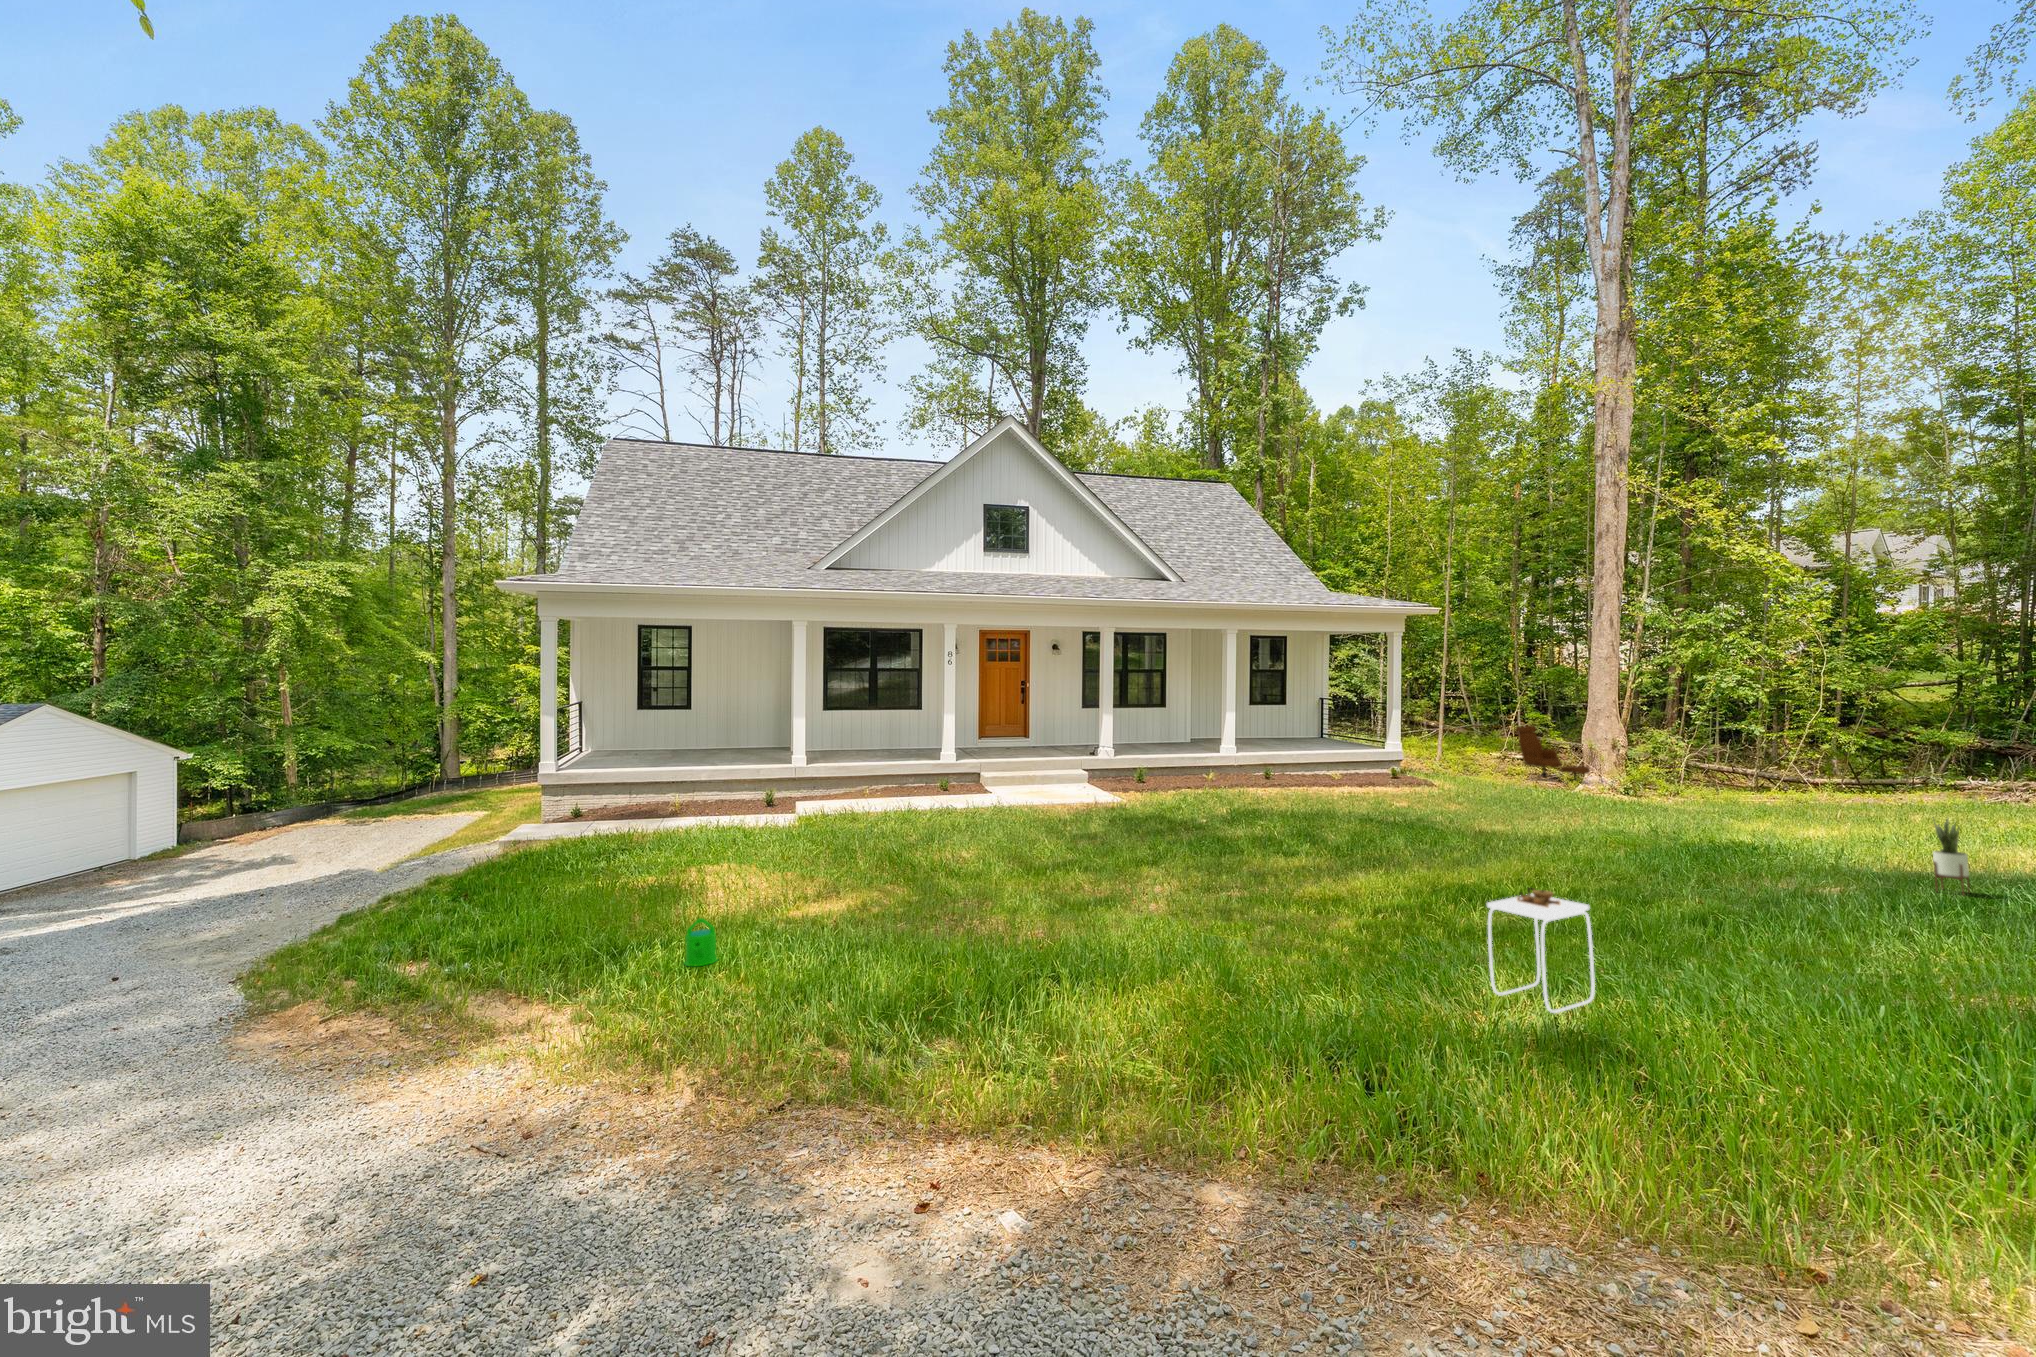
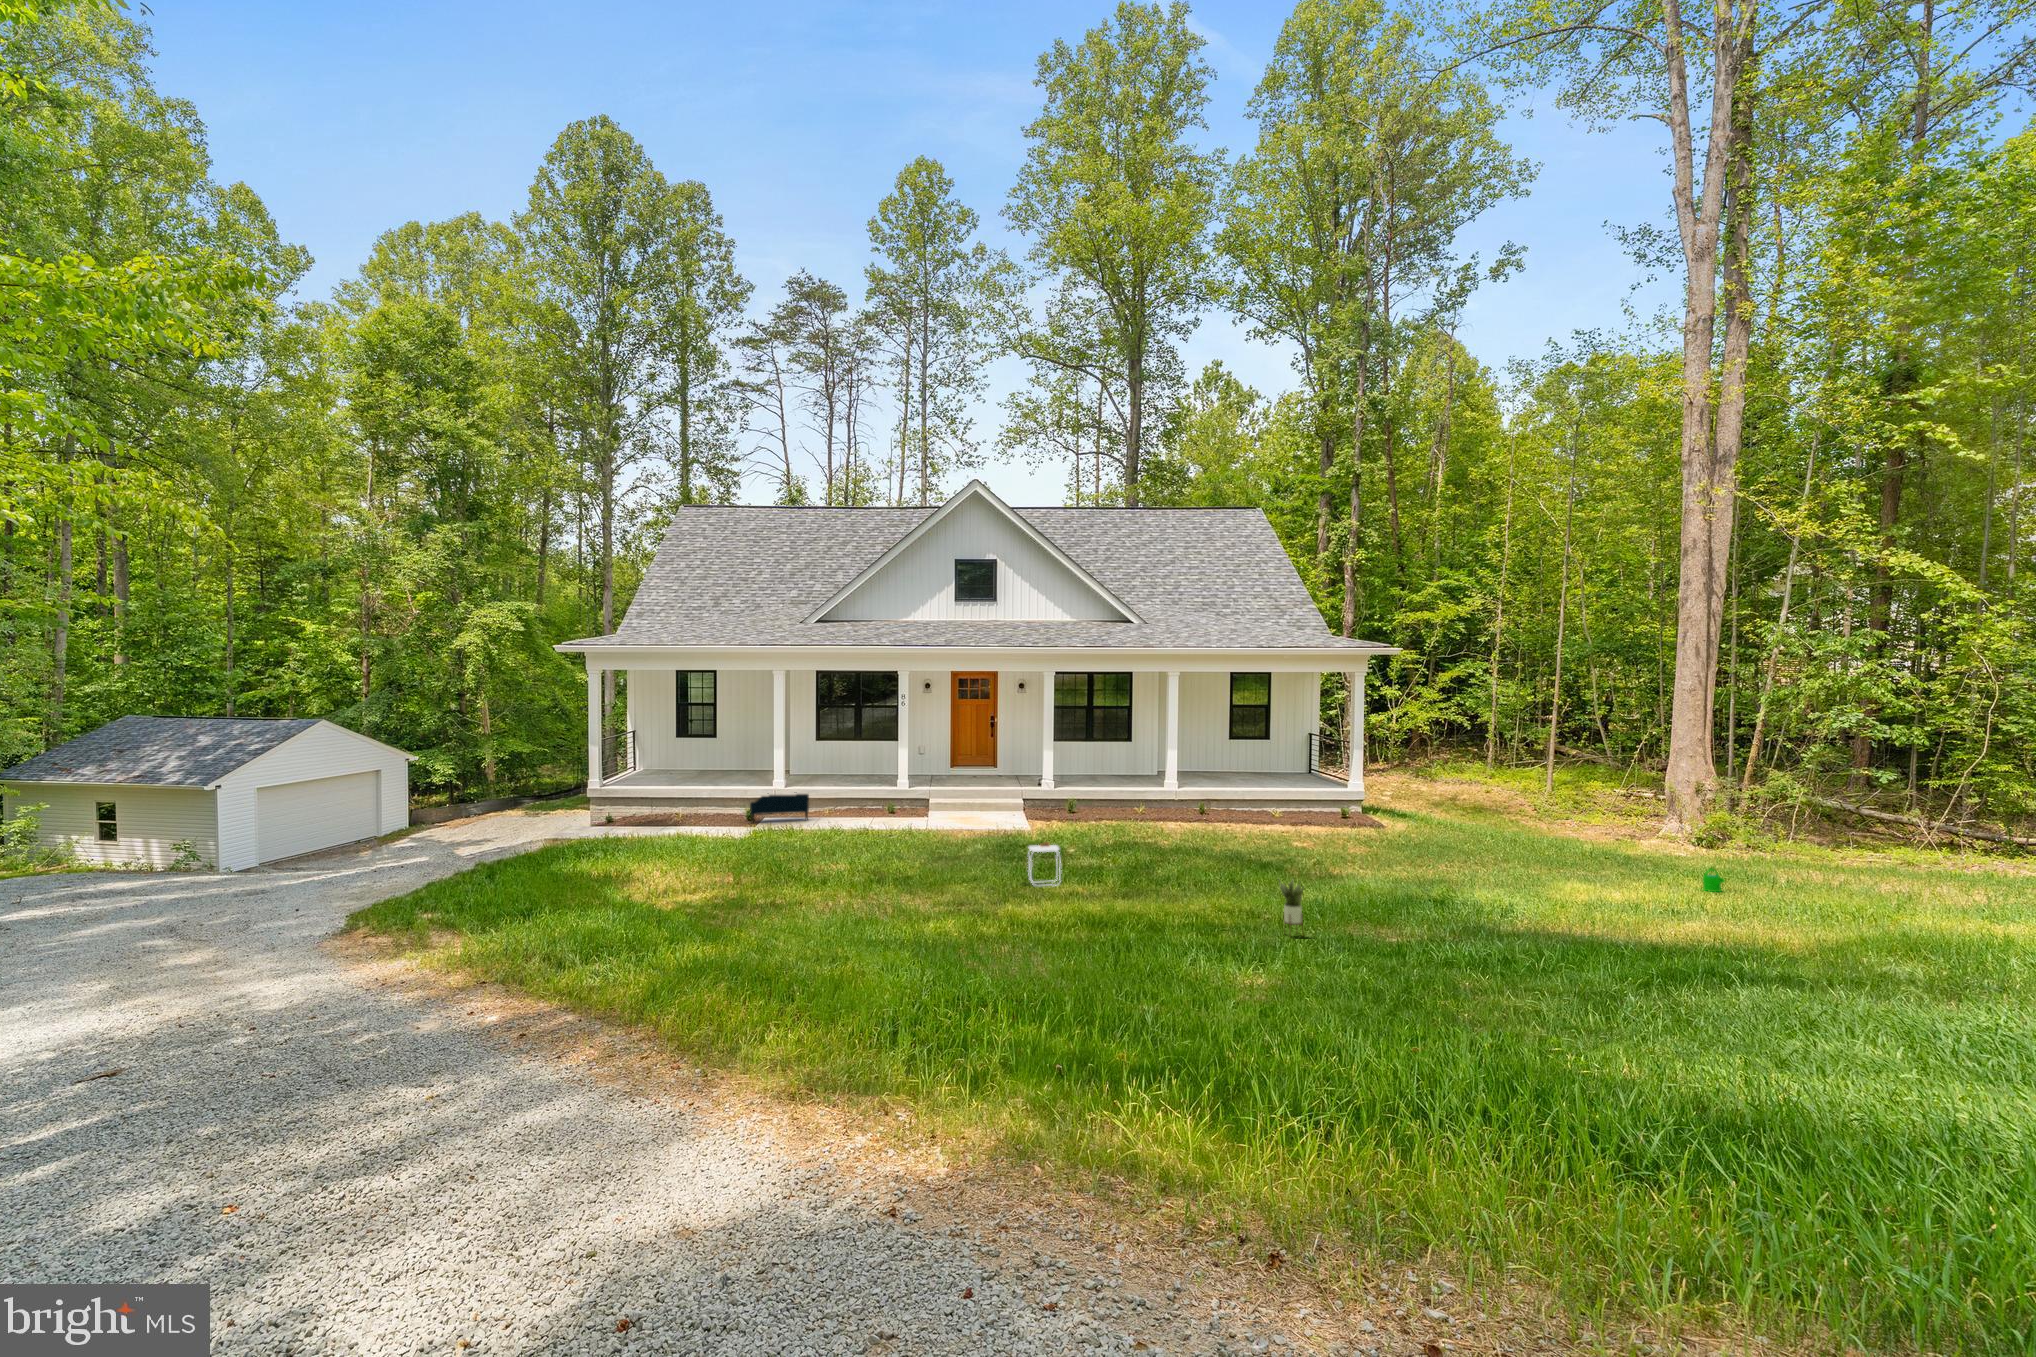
lounge chair: present [1517,726,1590,781] -> none [1487,775,1540,840]
bench: none [771,771,851,813] -> present [750,794,809,823]
side table: present [1487,888,1595,1013] -> present [1029,842,1061,886]
watering can: present [684,918,718,967] -> present [1702,868,1725,892]

